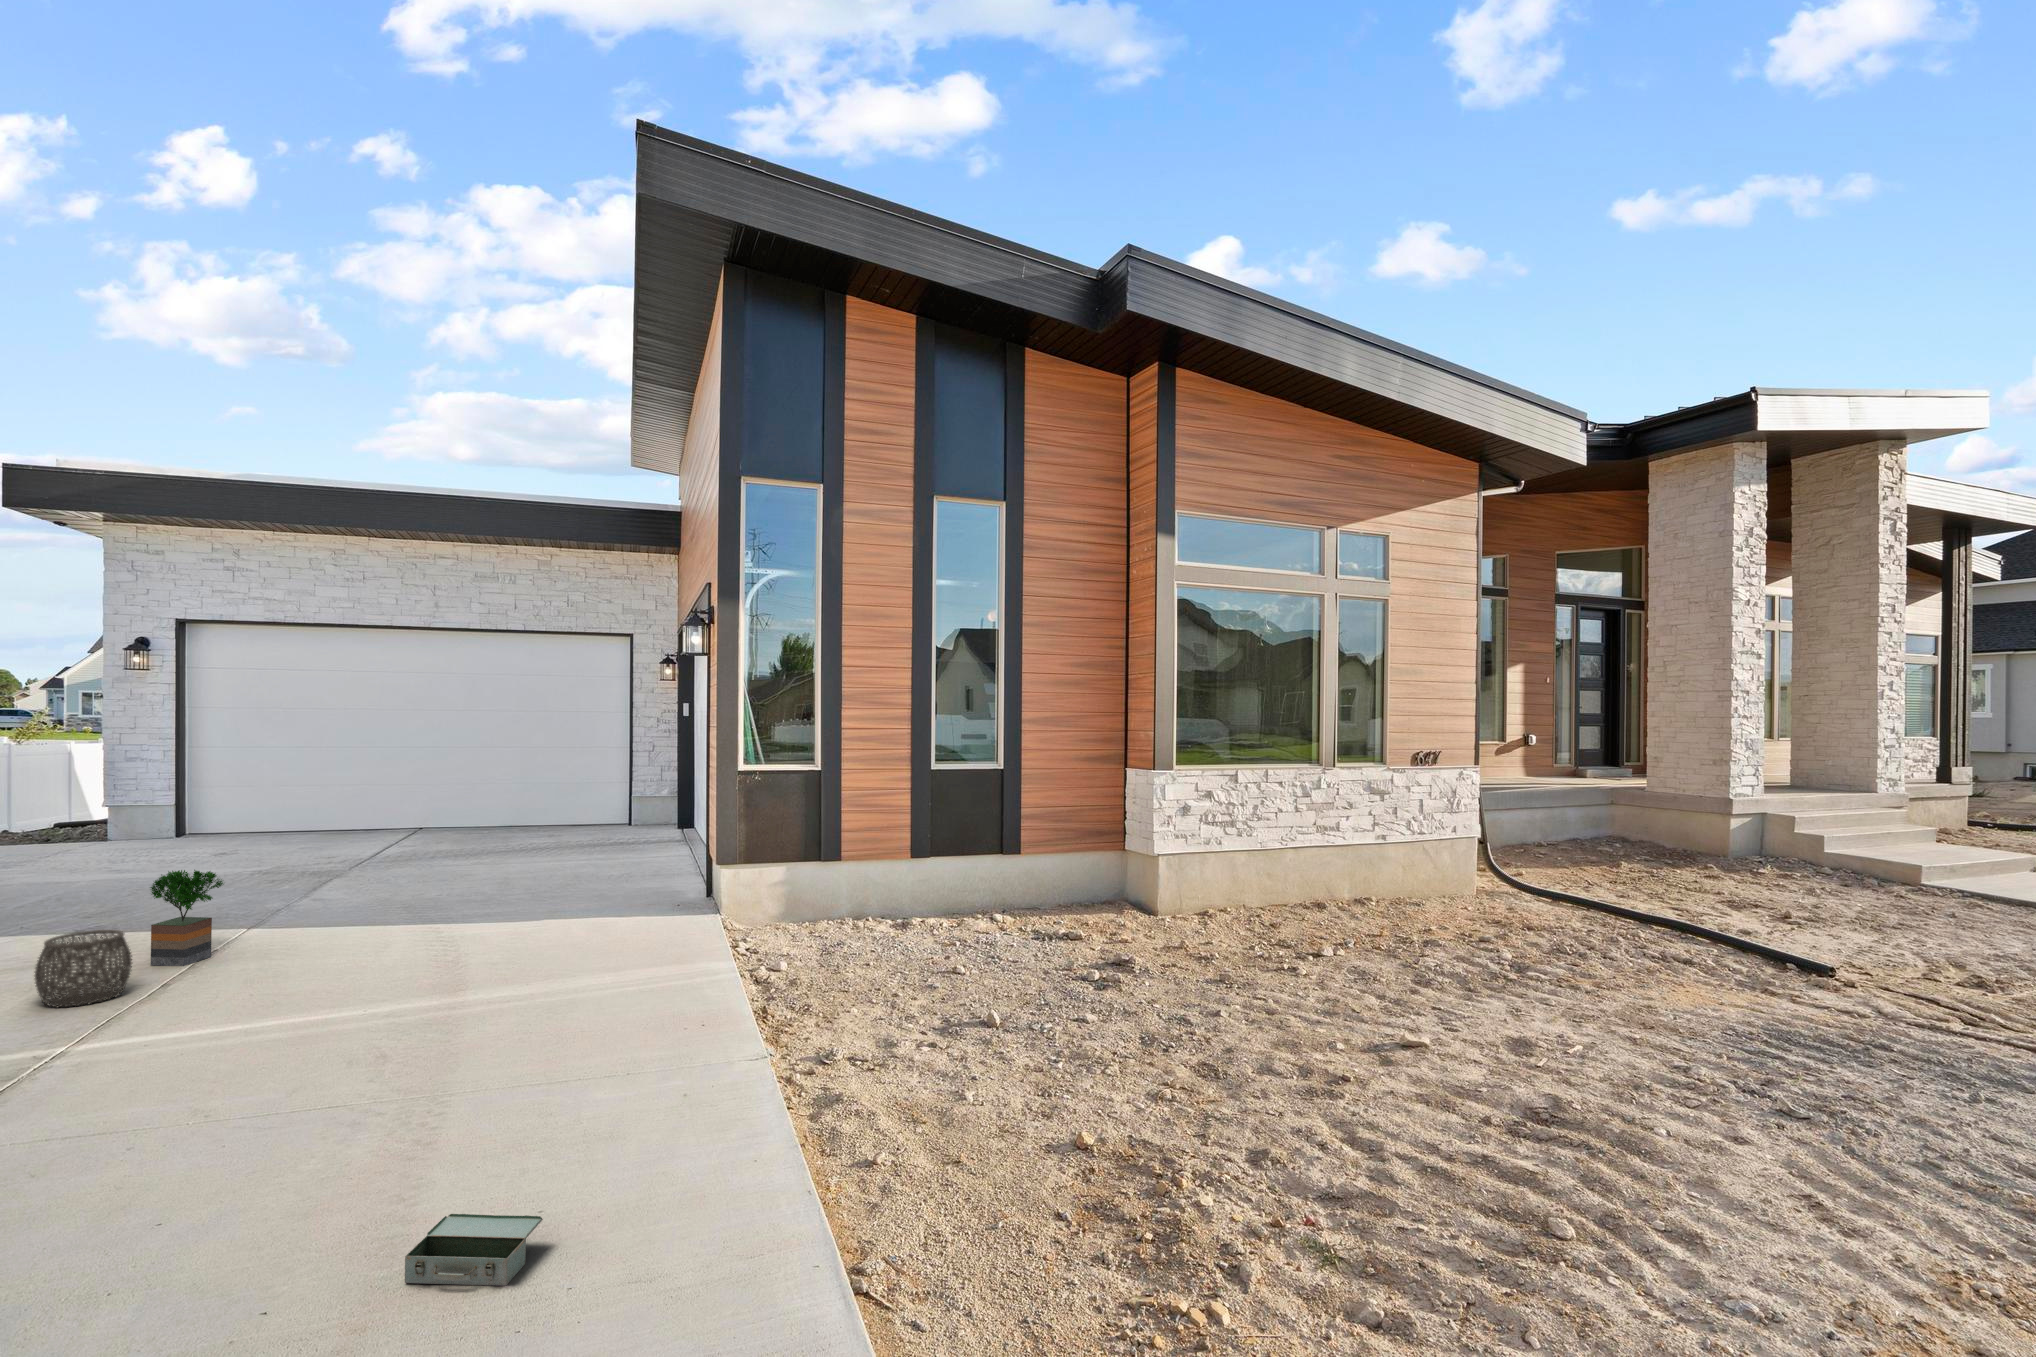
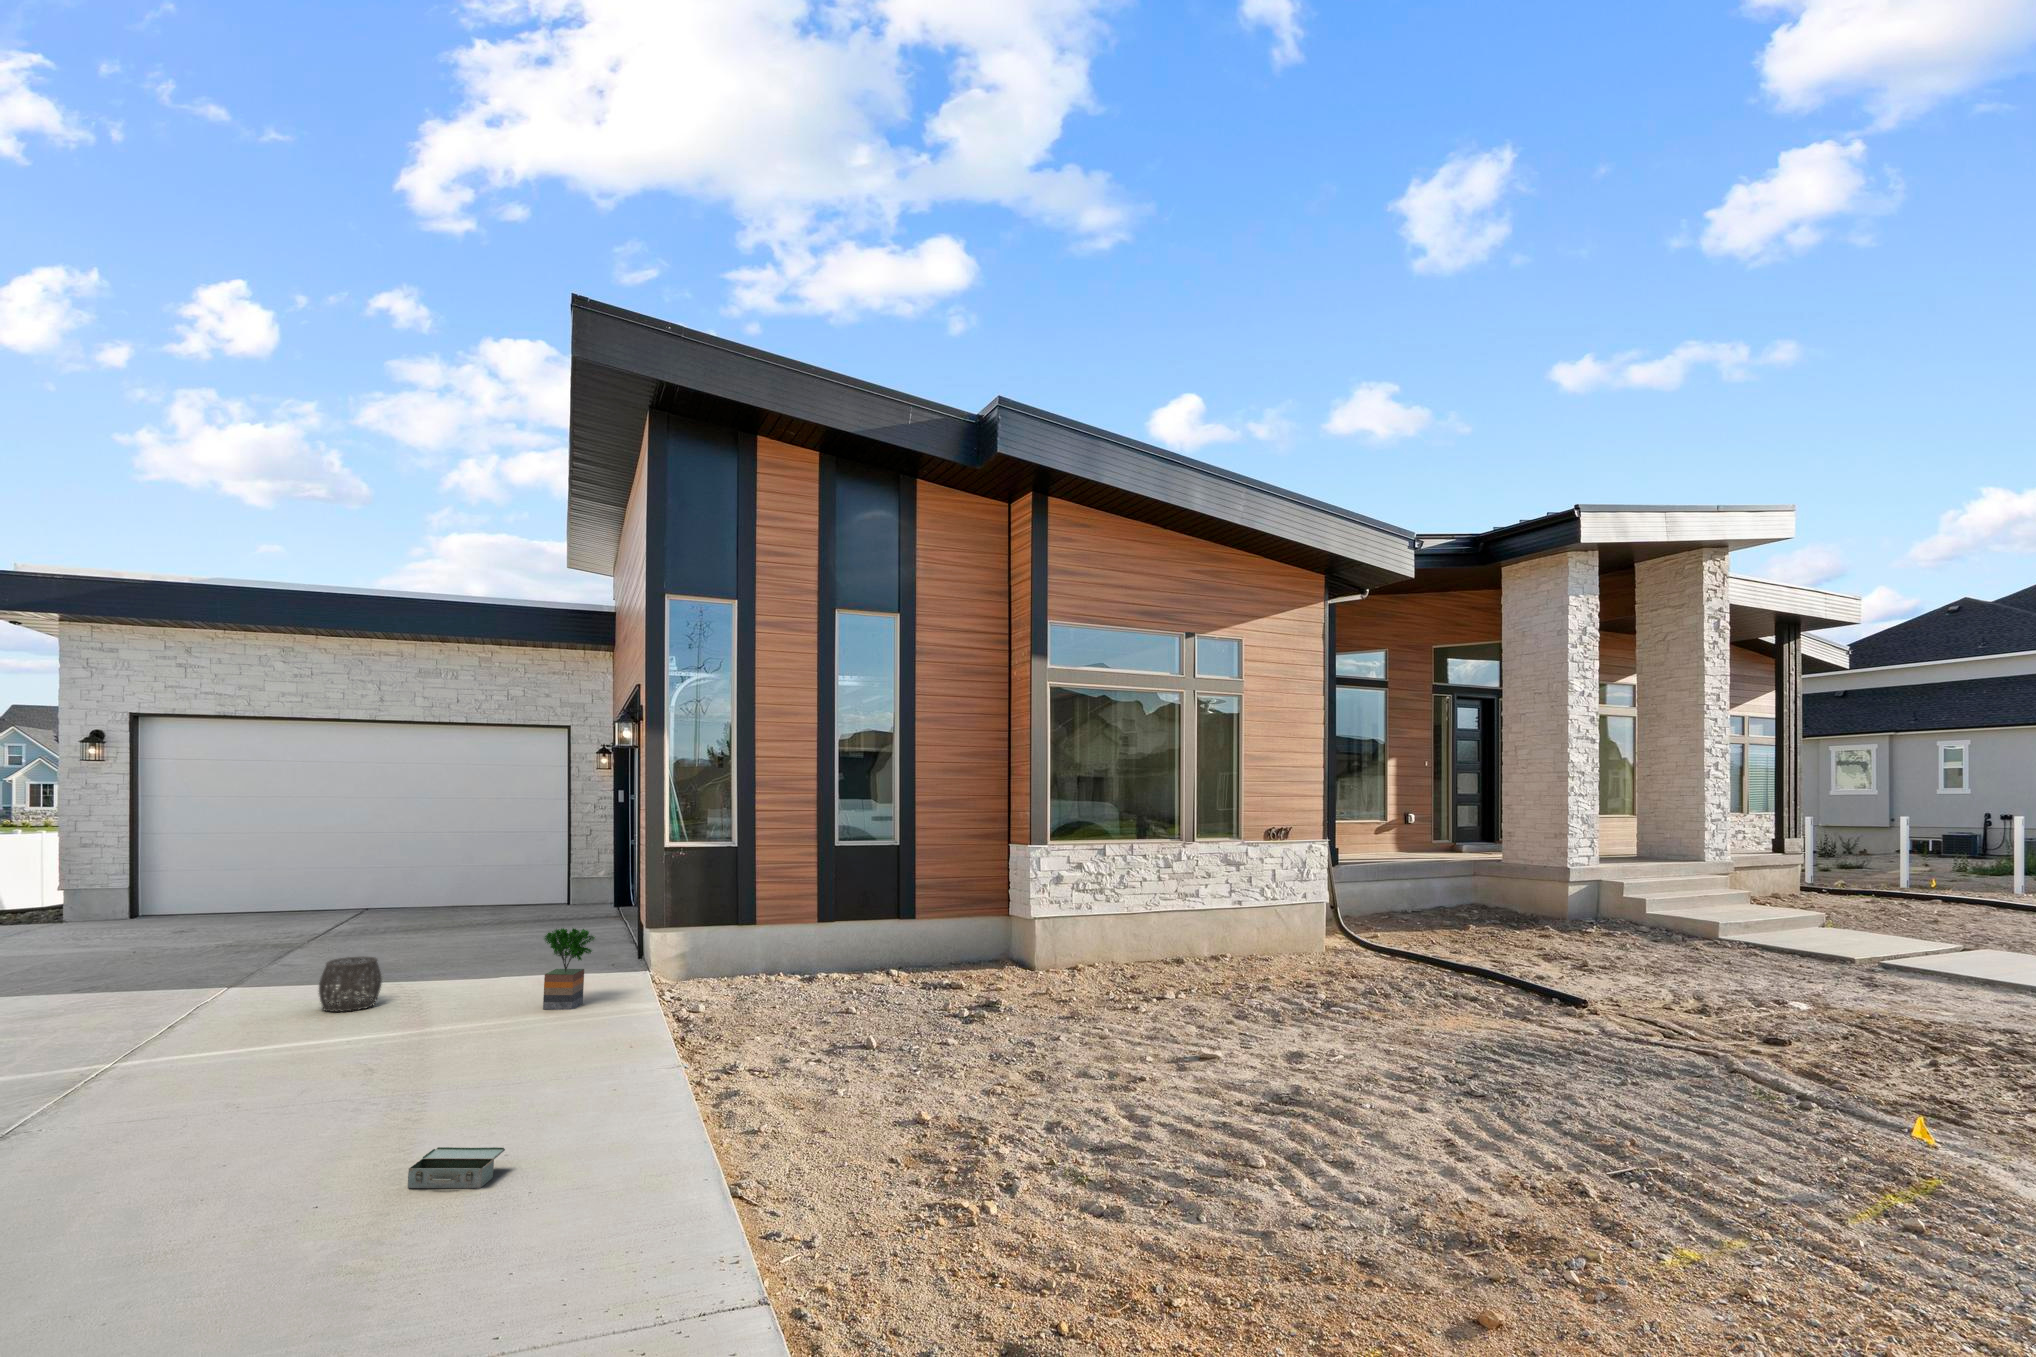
potted tree: present [150,870,224,966] -> present [543,928,595,1010]
woven basket: present [34,930,132,1007] -> present [319,957,382,1012]

